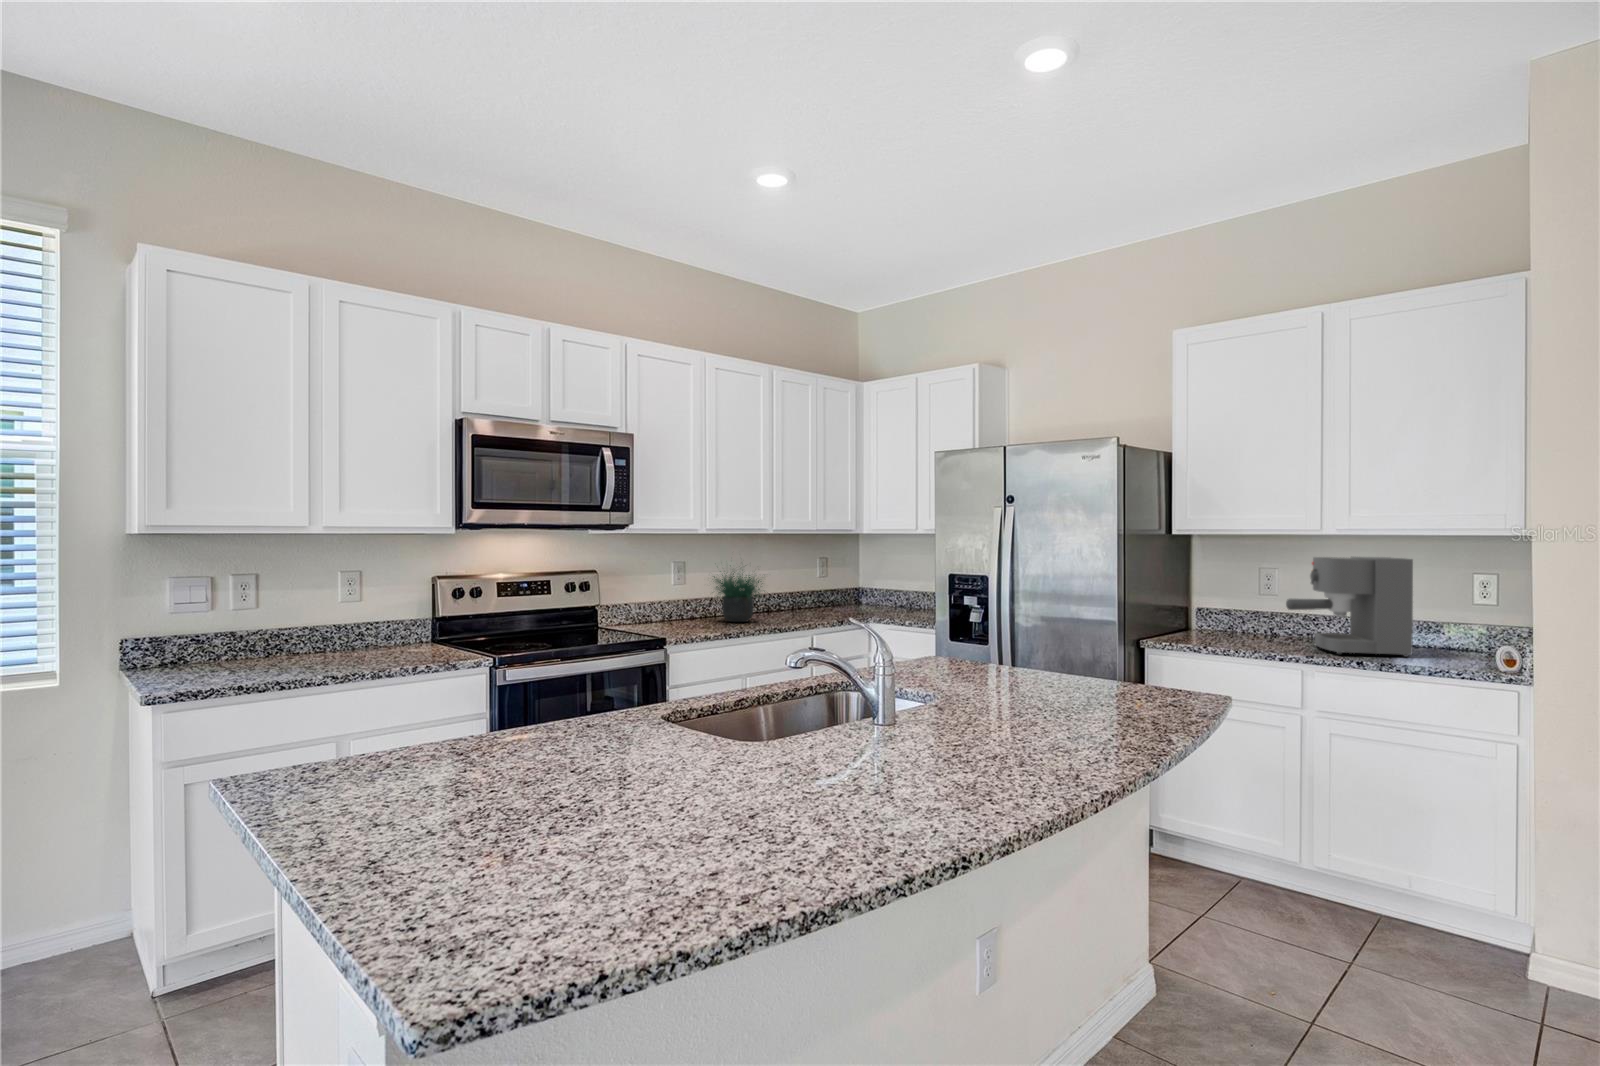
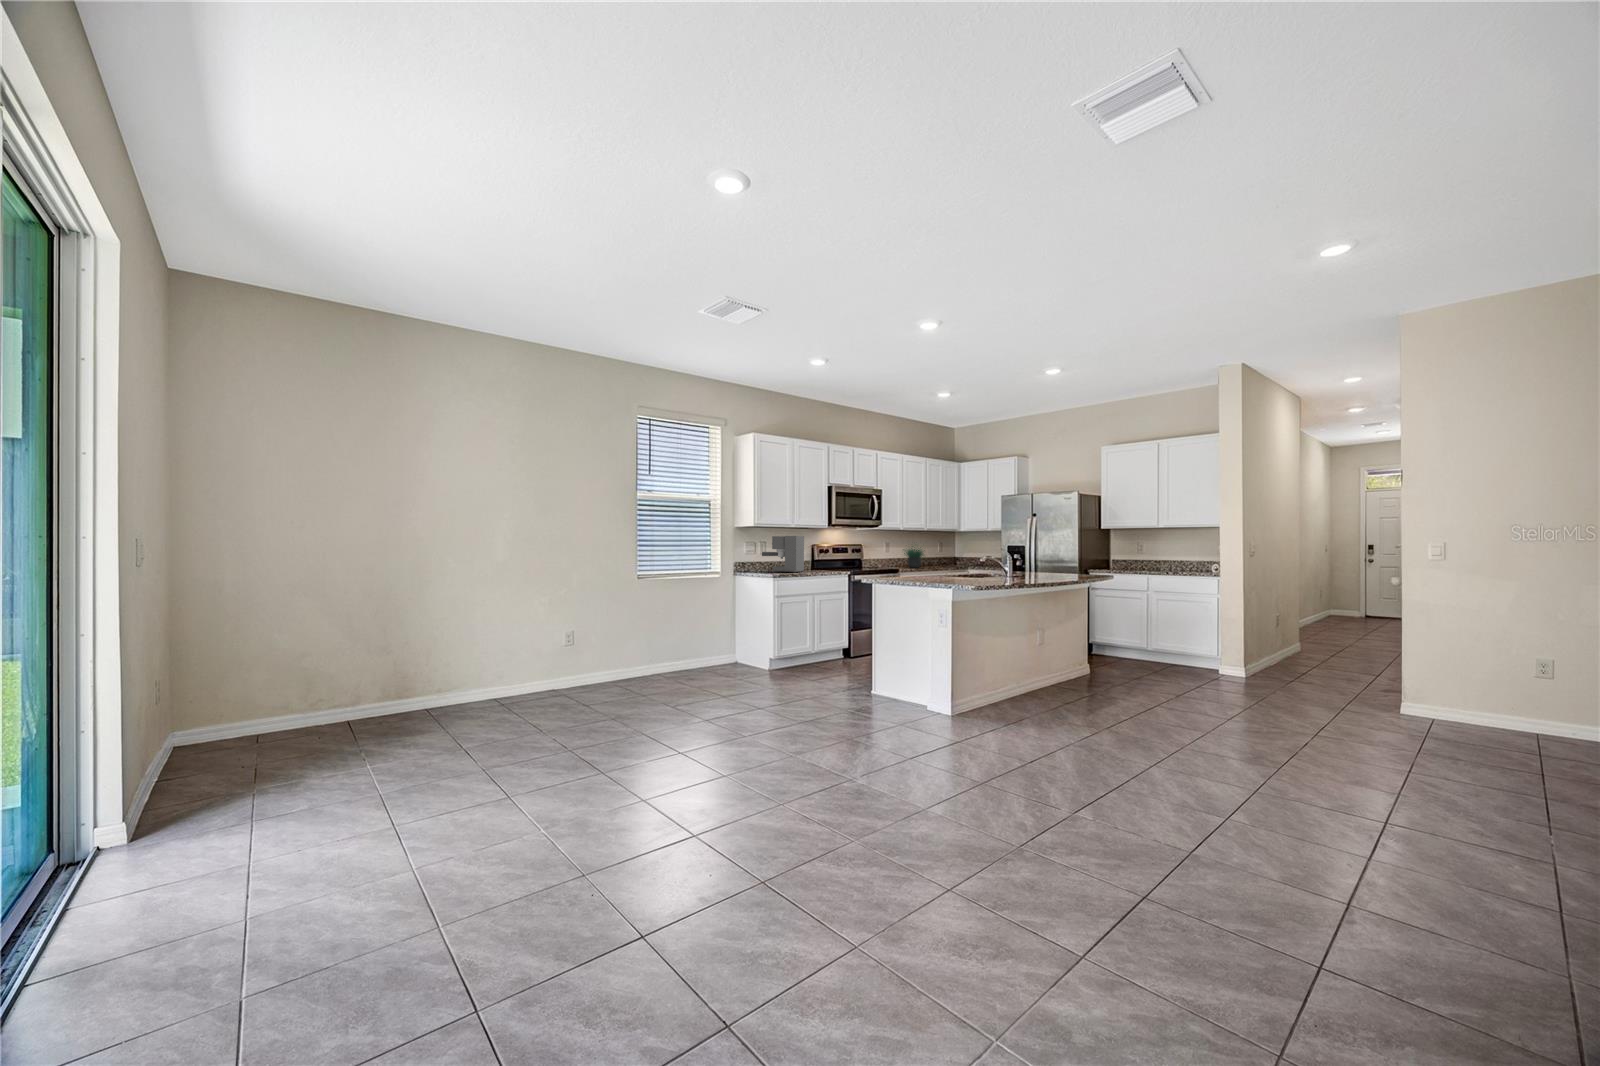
coffee maker: present [1286,557,1413,657] -> present [762,536,804,572]

